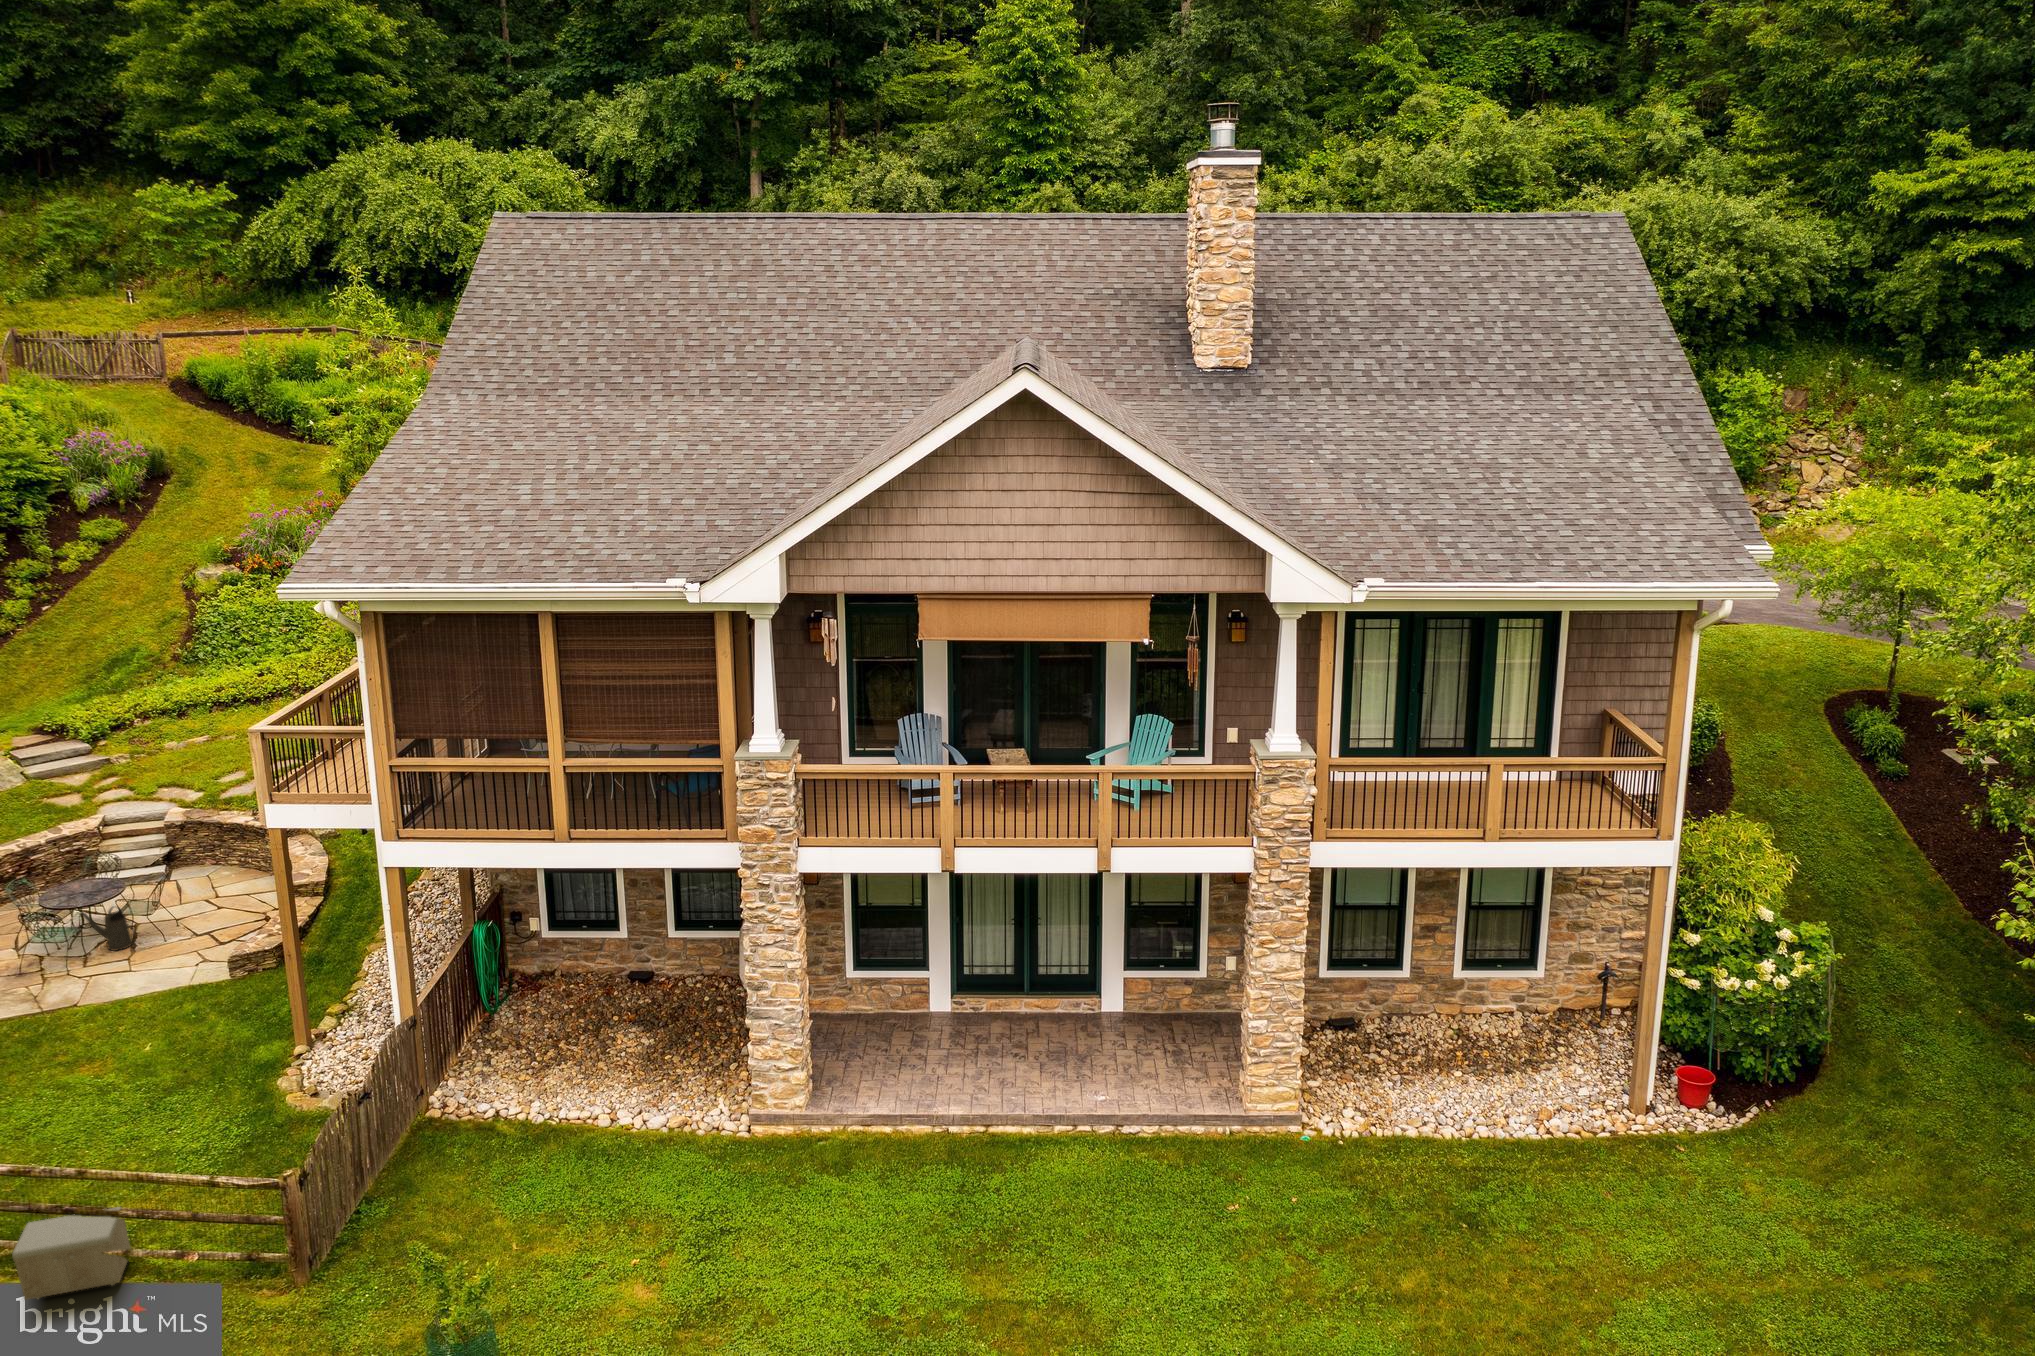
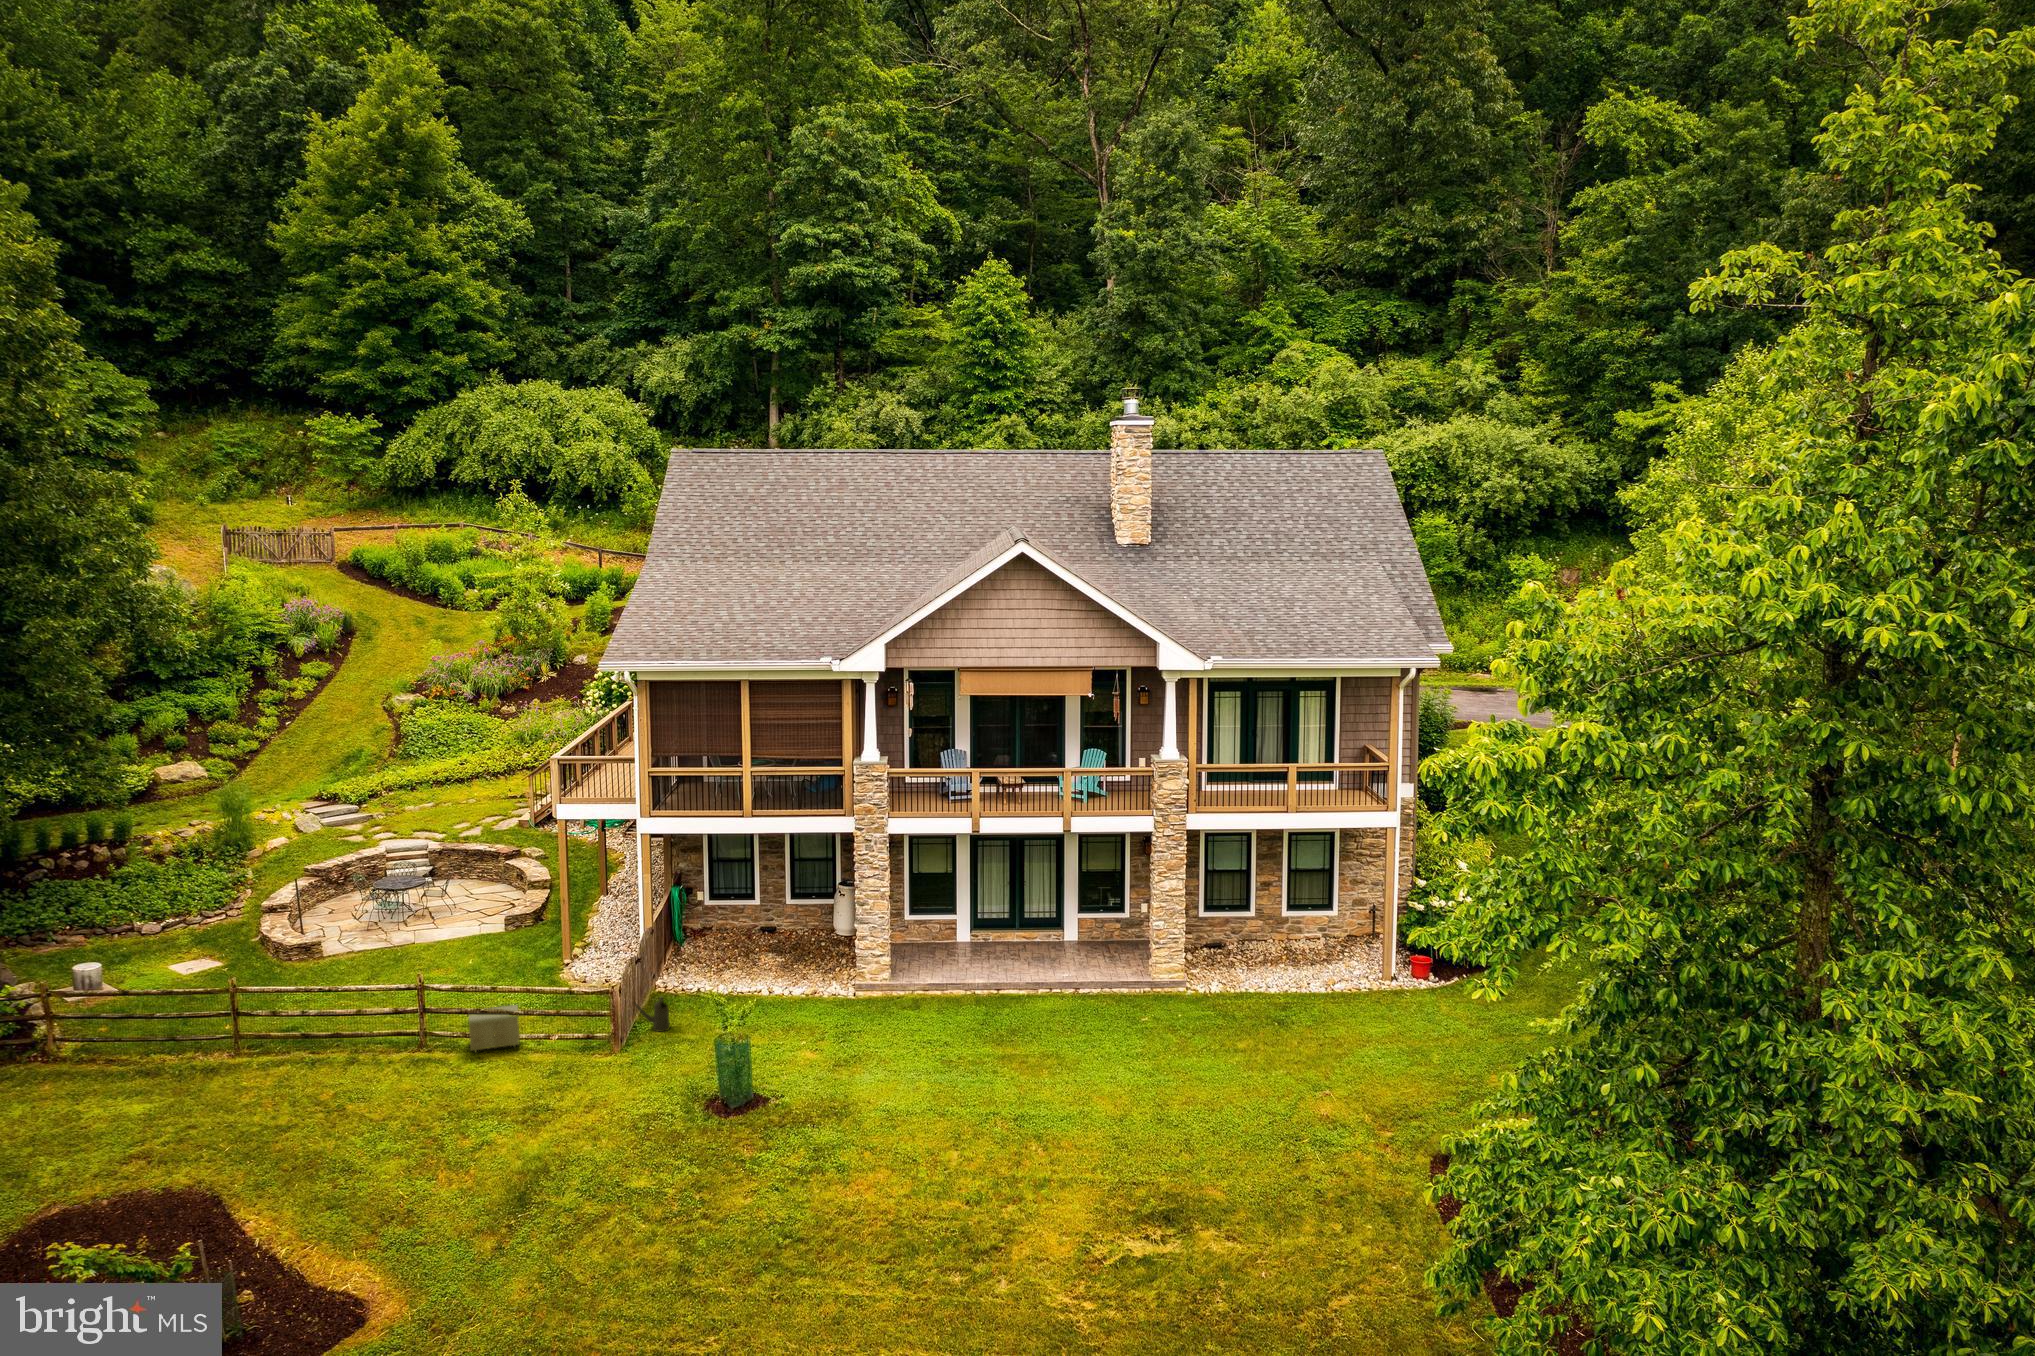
watering can: present [81,907,135,951] -> present [634,997,670,1032]

